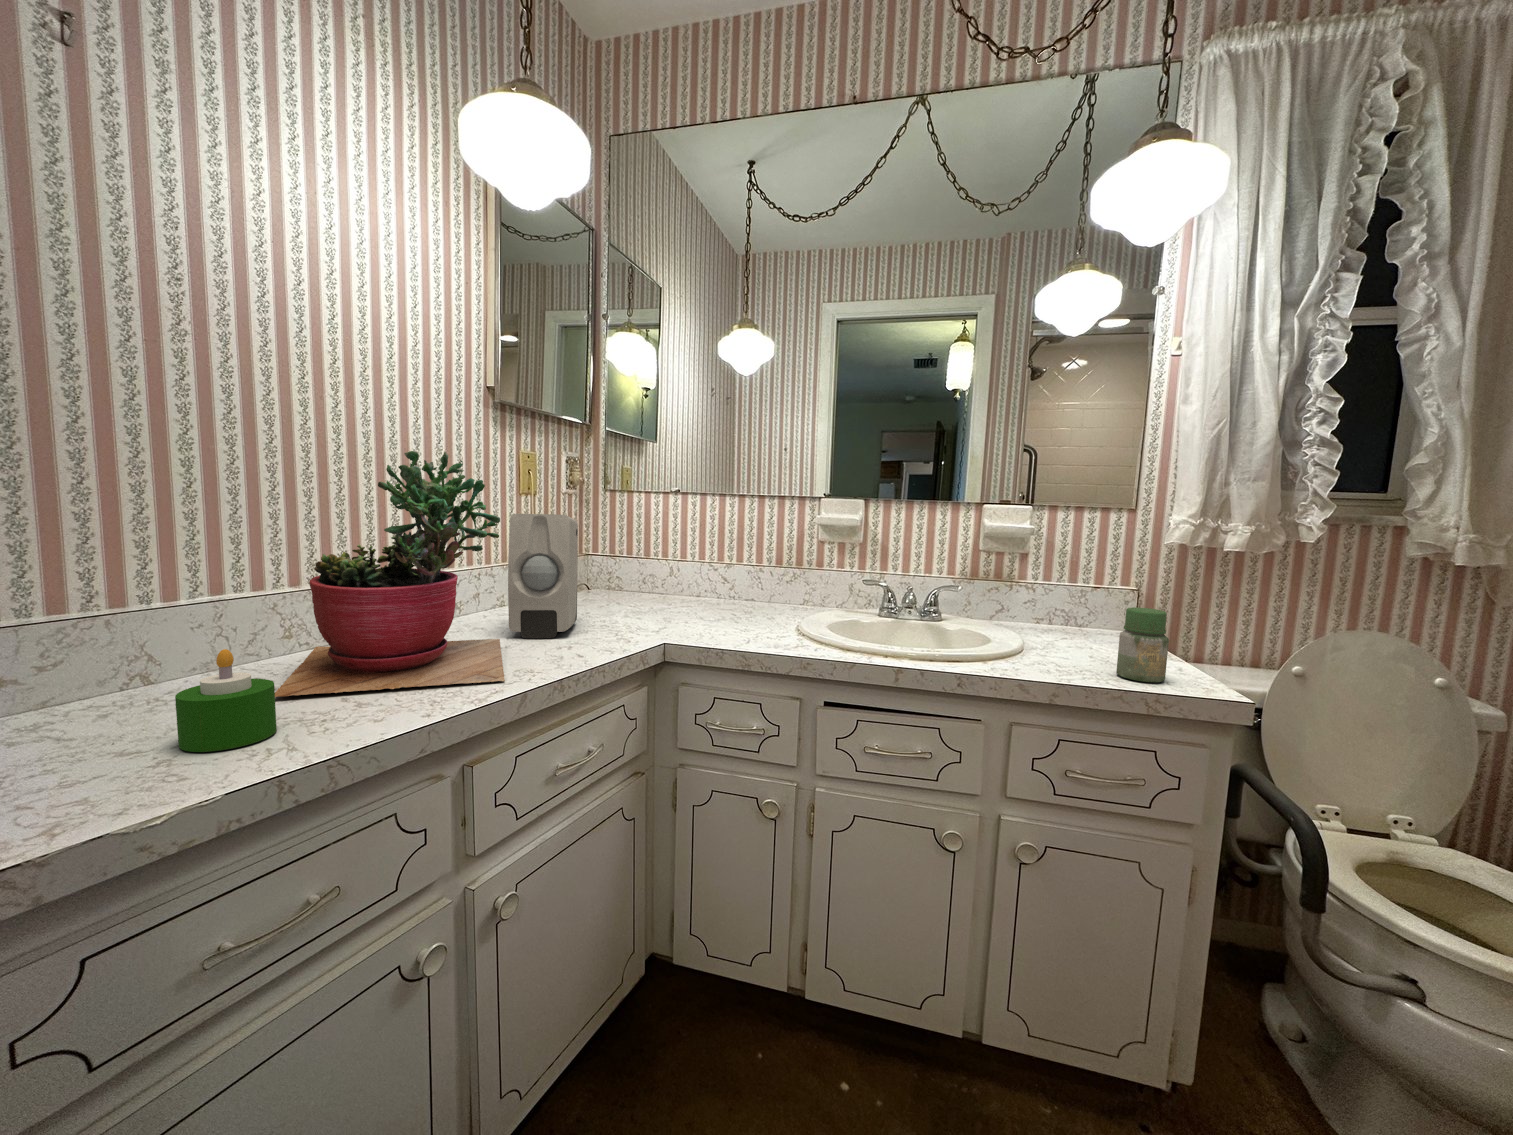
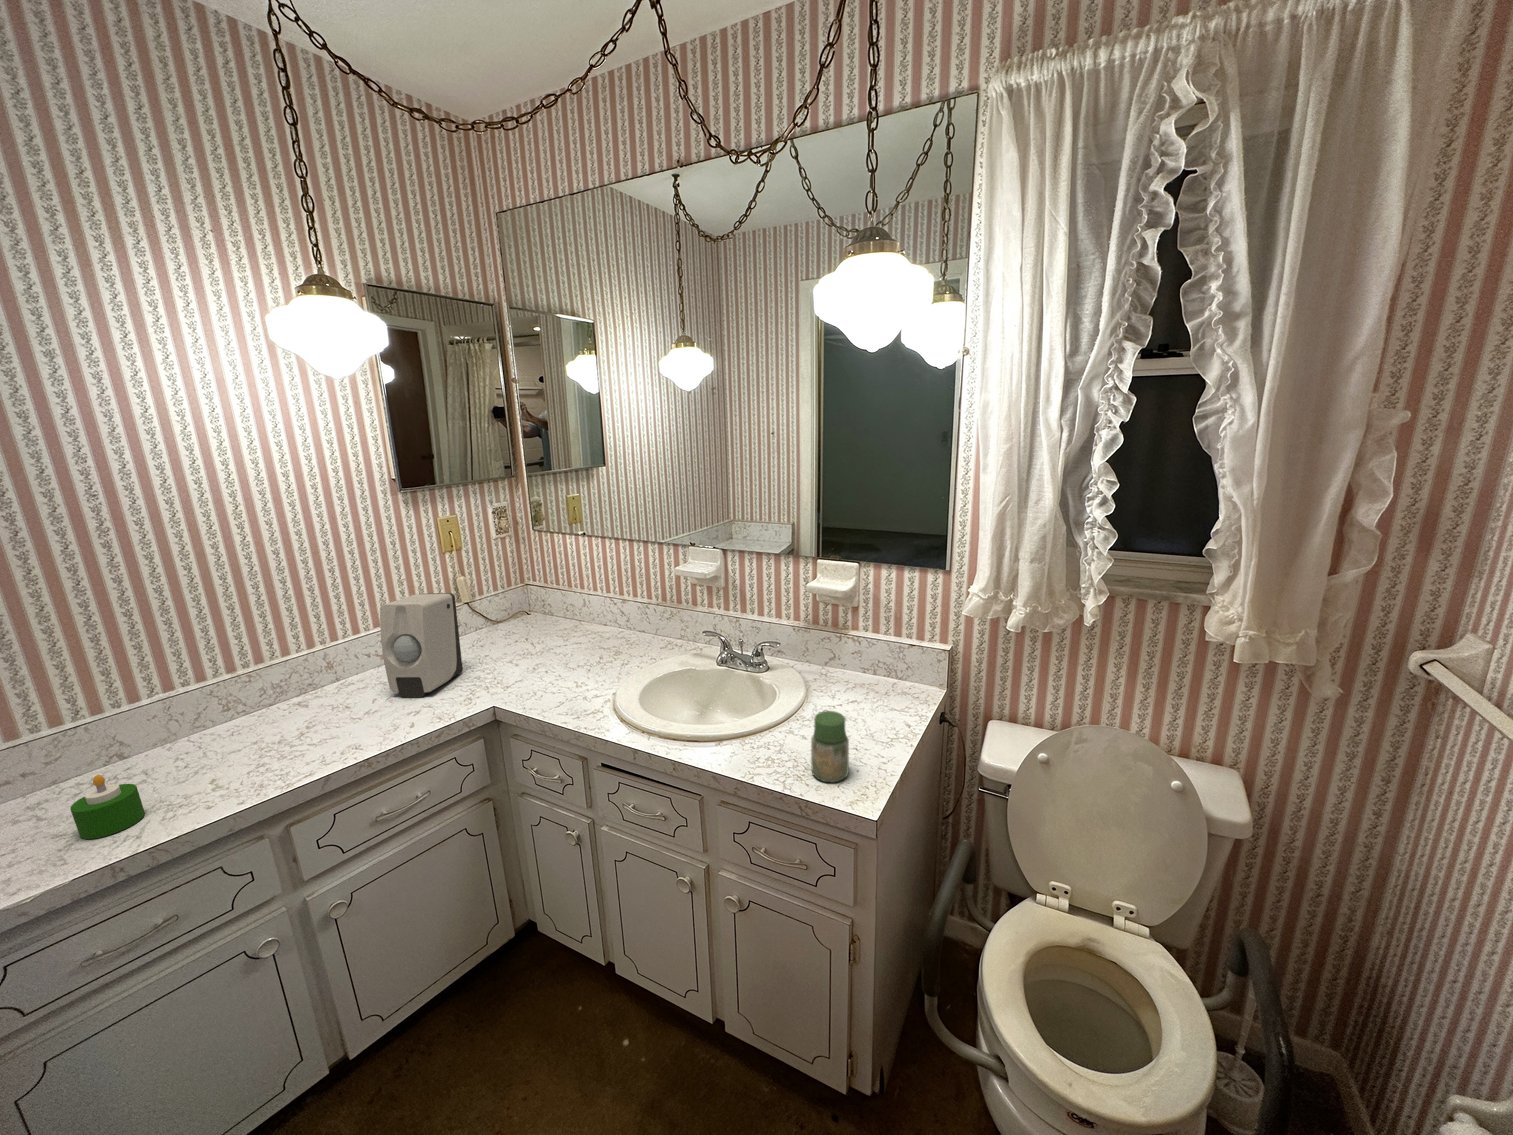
succulent plant: present [275,451,505,697] -> none [168,585,372,779]

